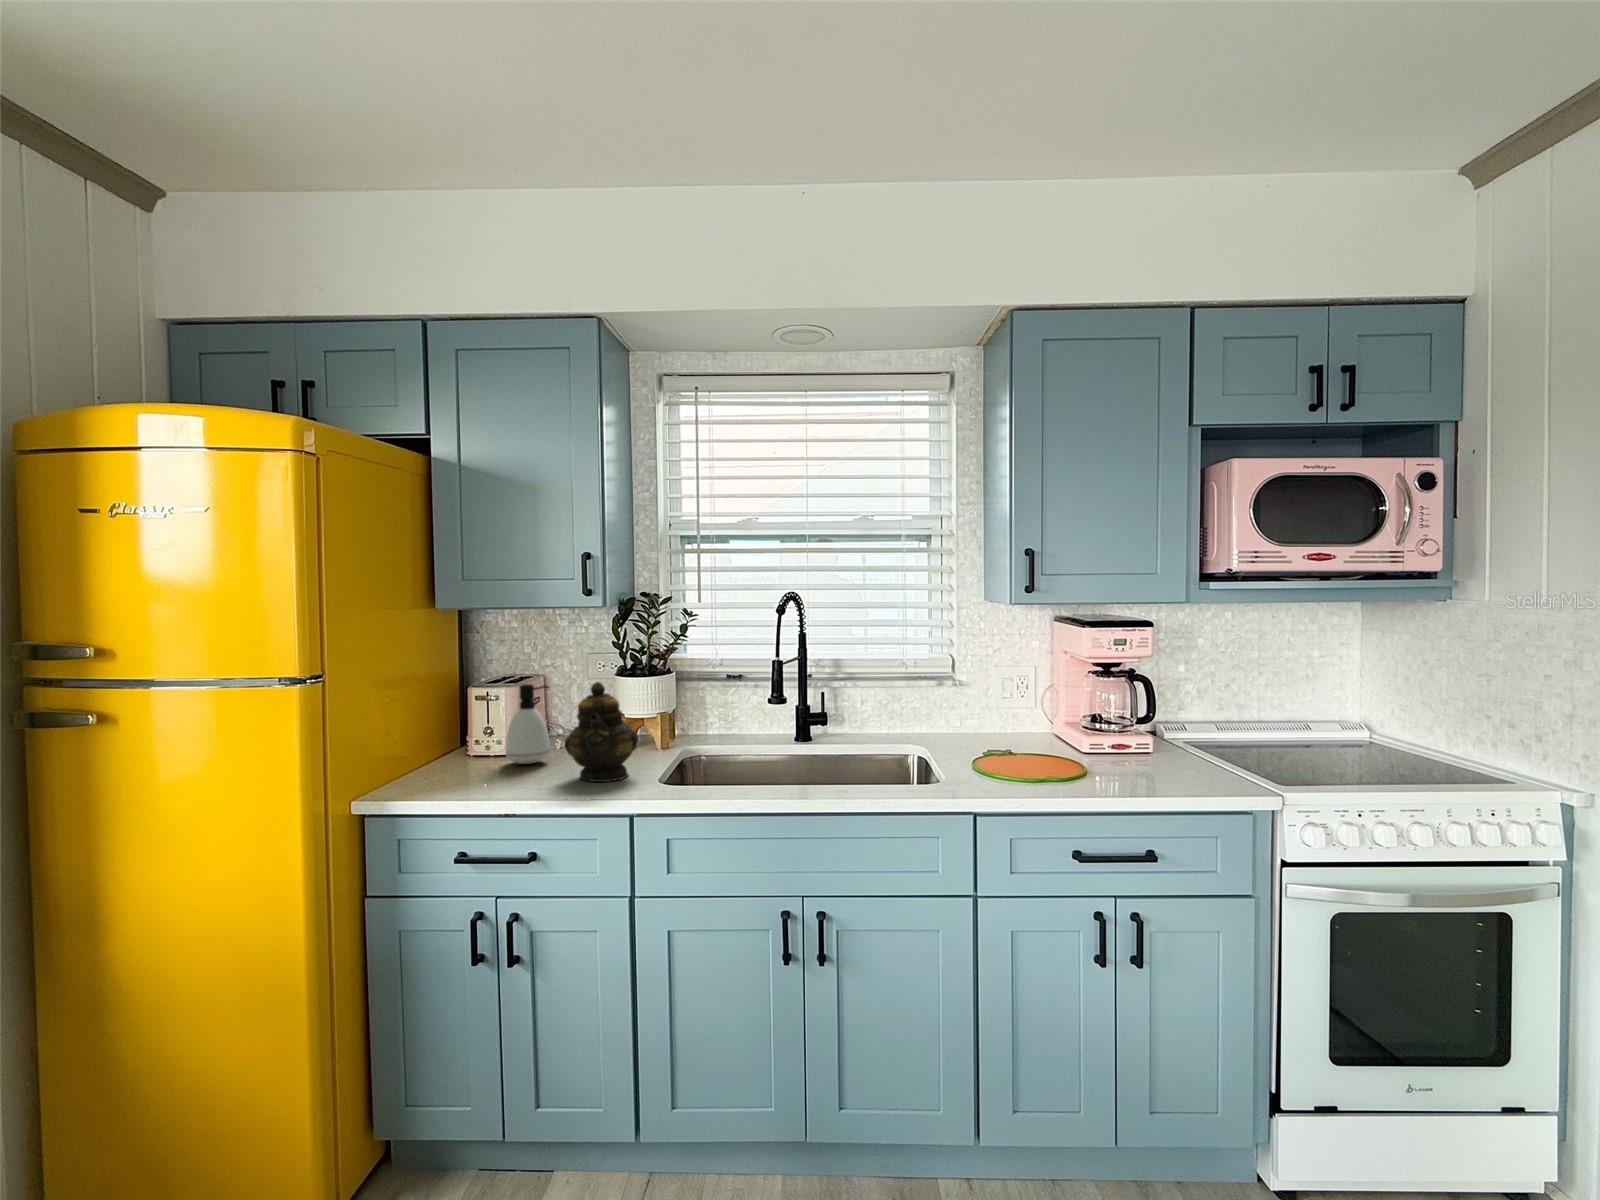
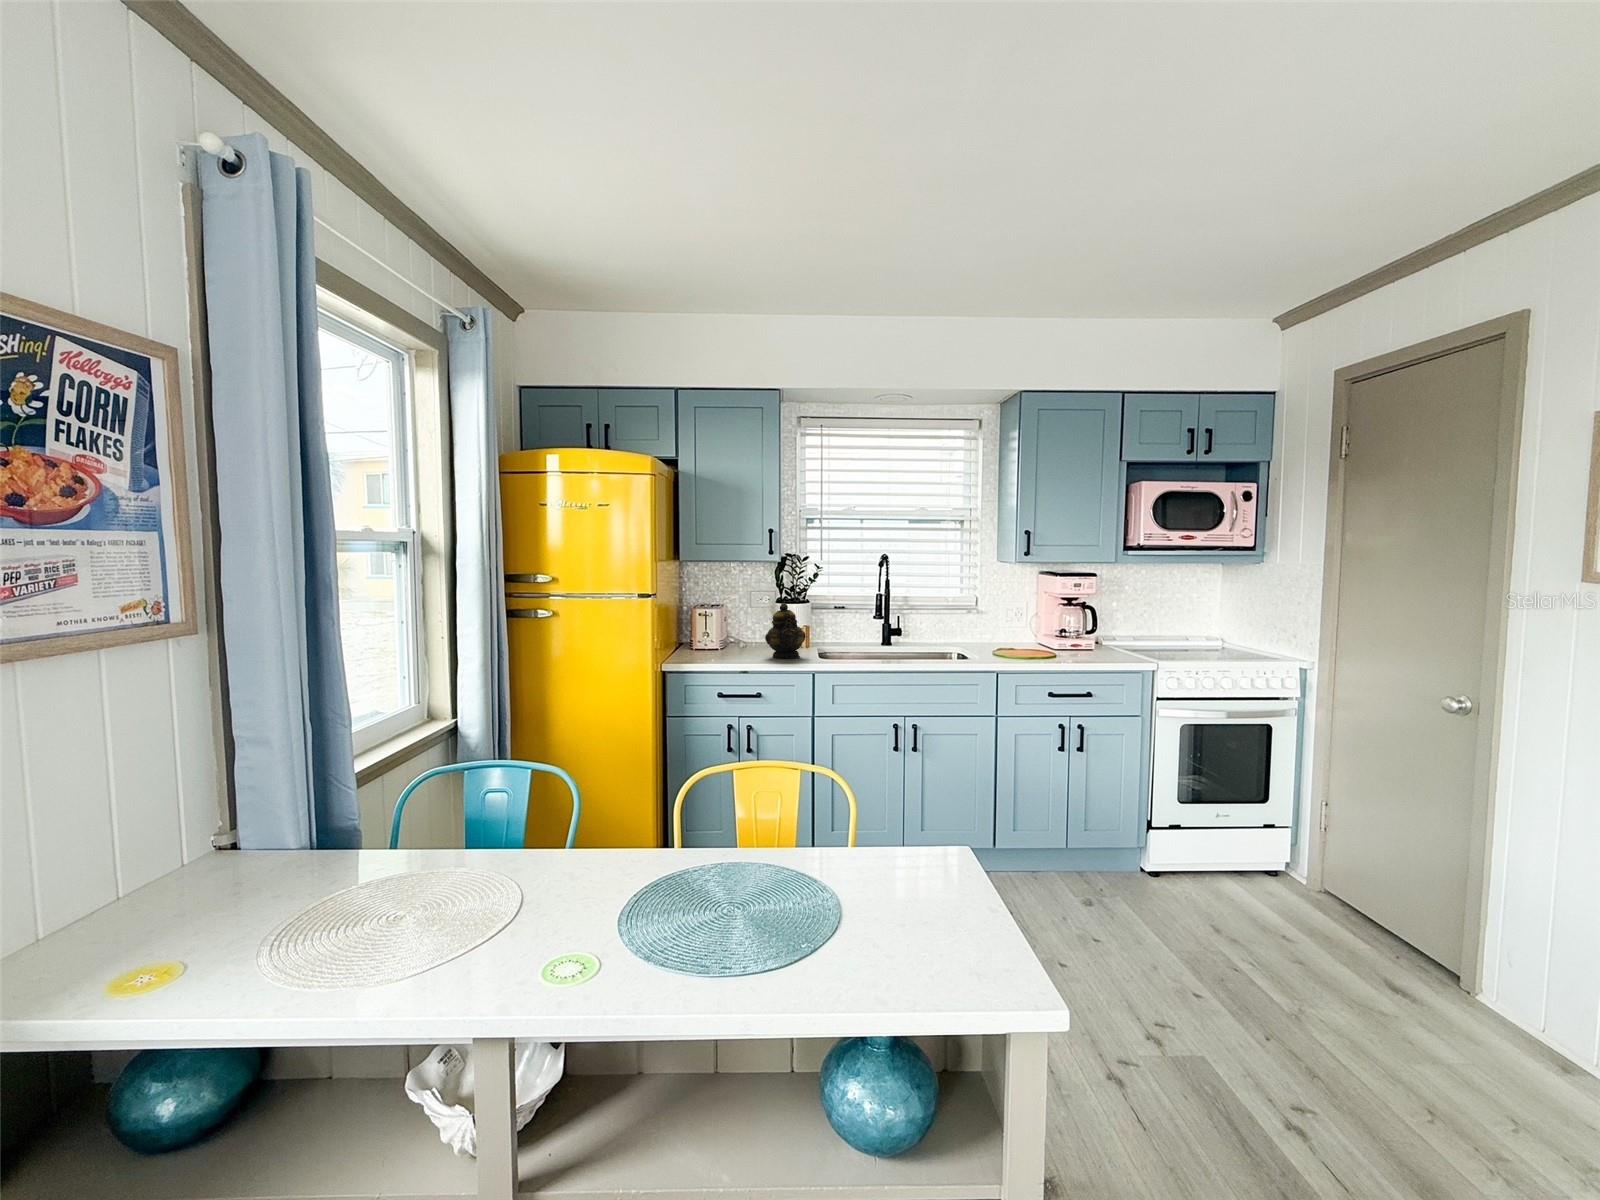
soap dispenser: present [506,684,550,764] -> none [720,606,745,652]

